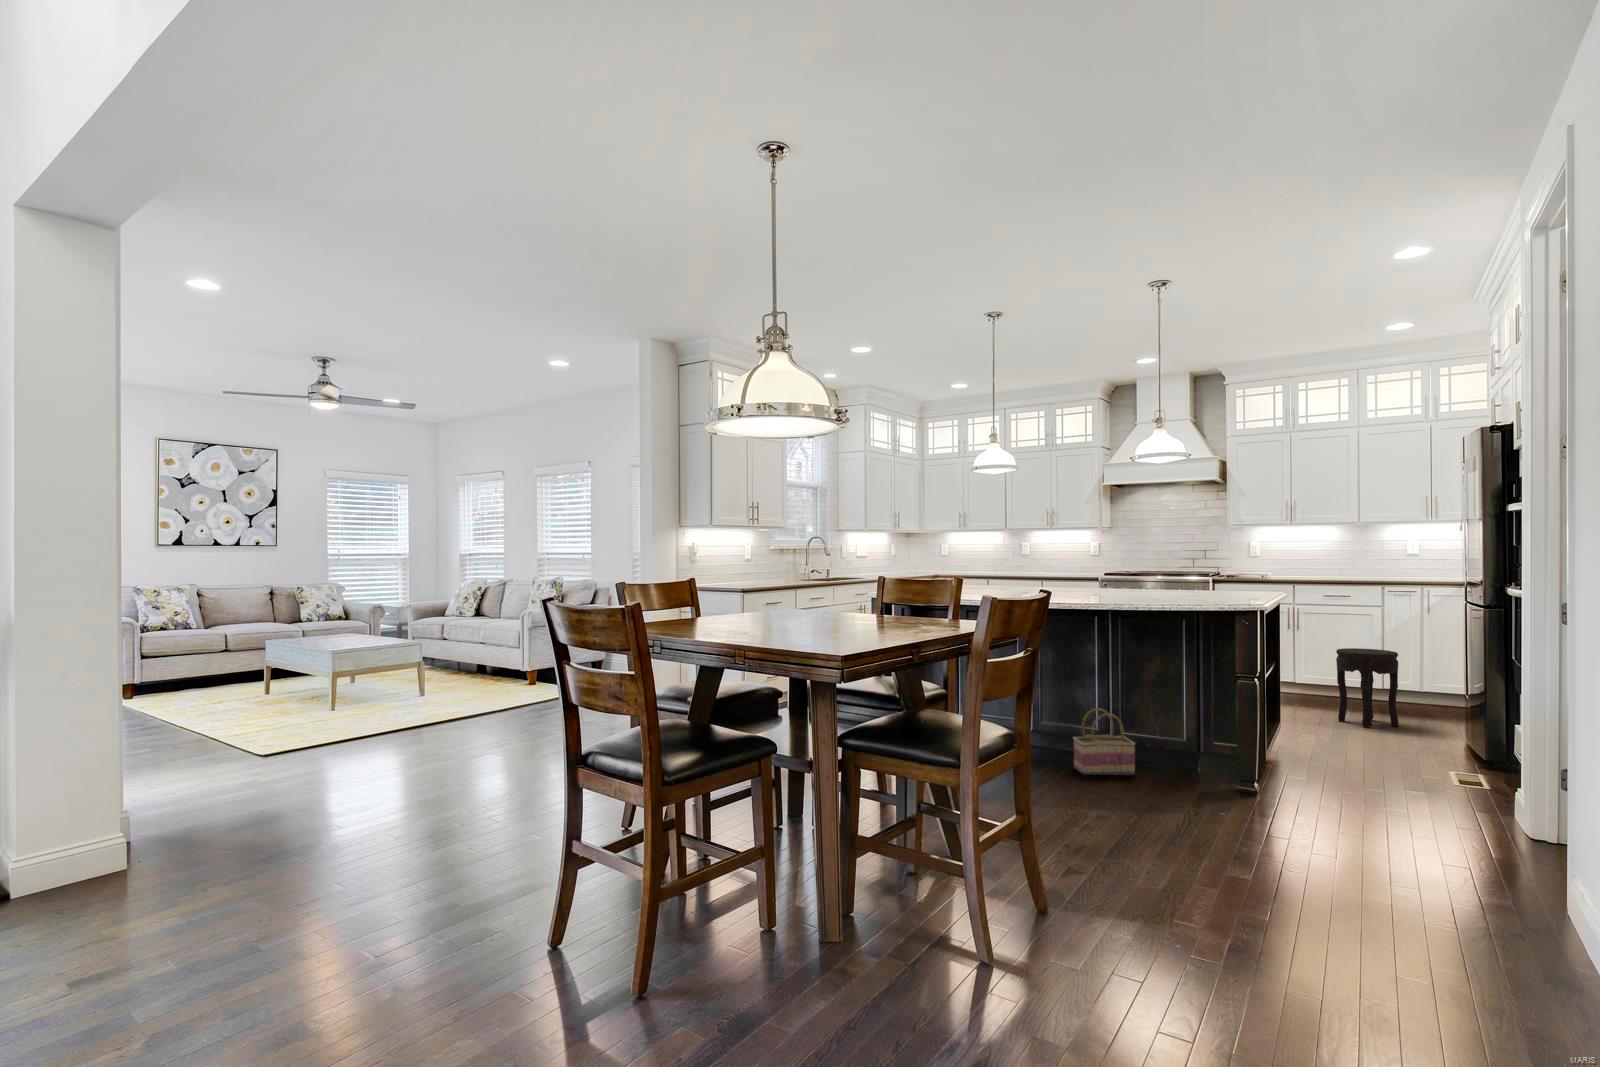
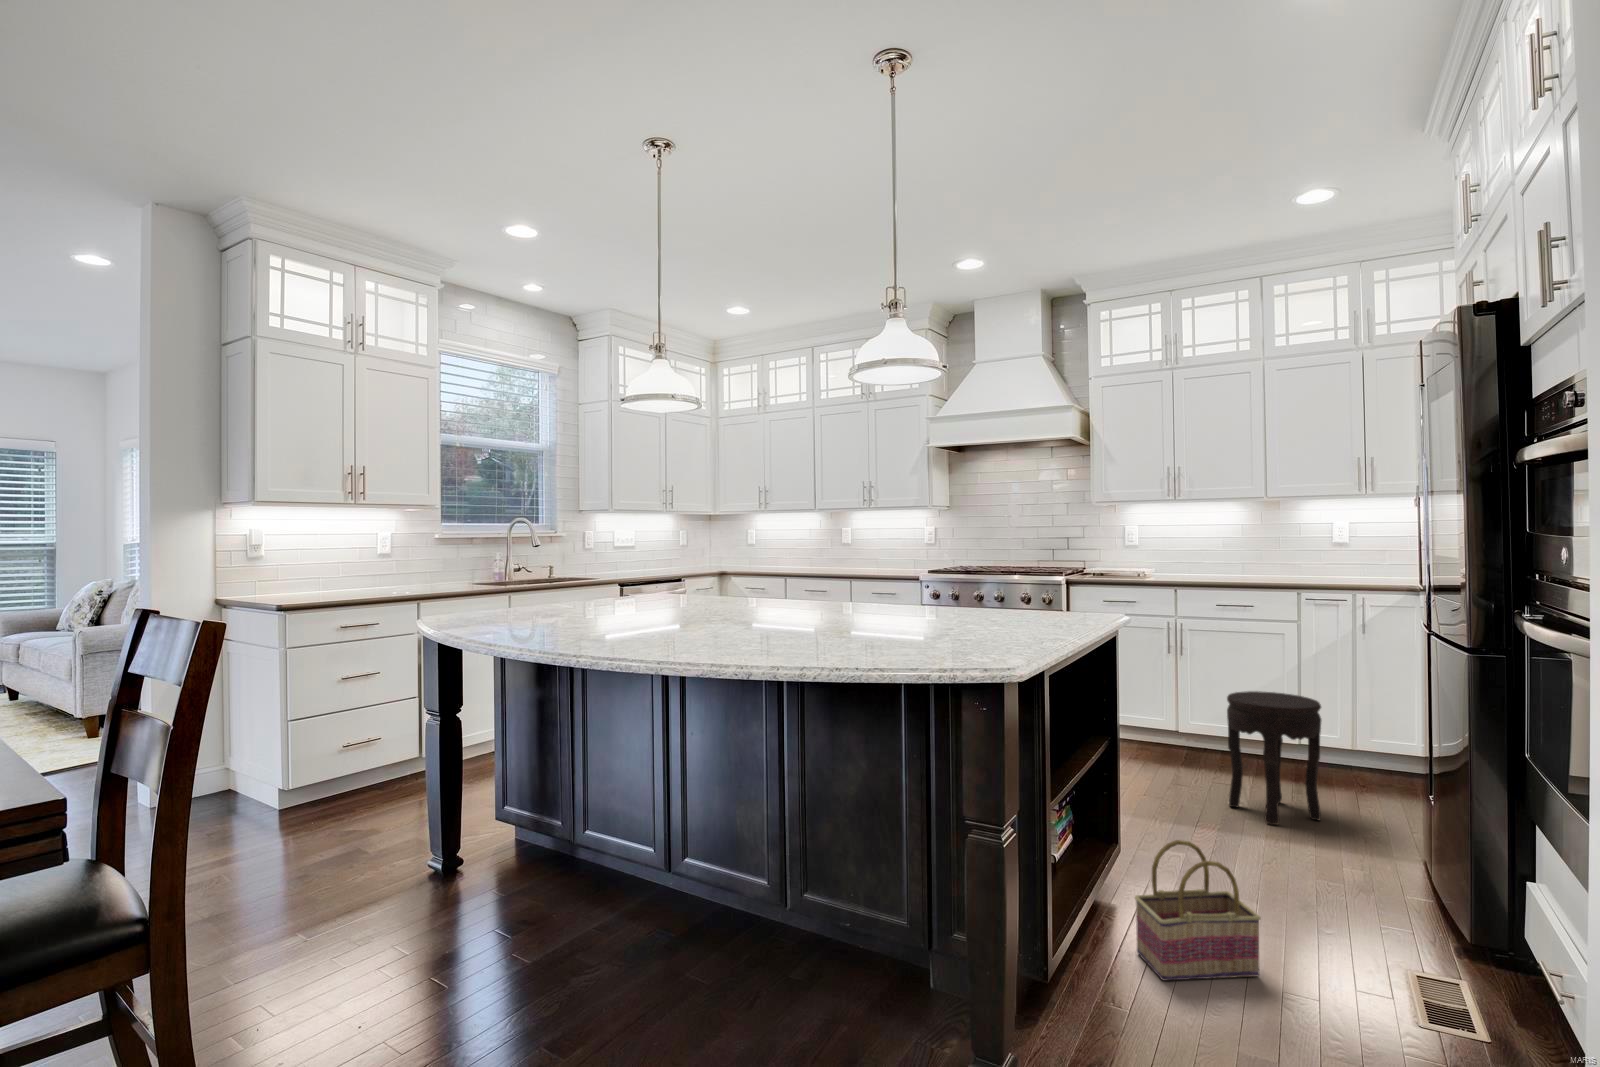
basket: present [1073,708,1135,775] -> present [1135,840,1261,981]

